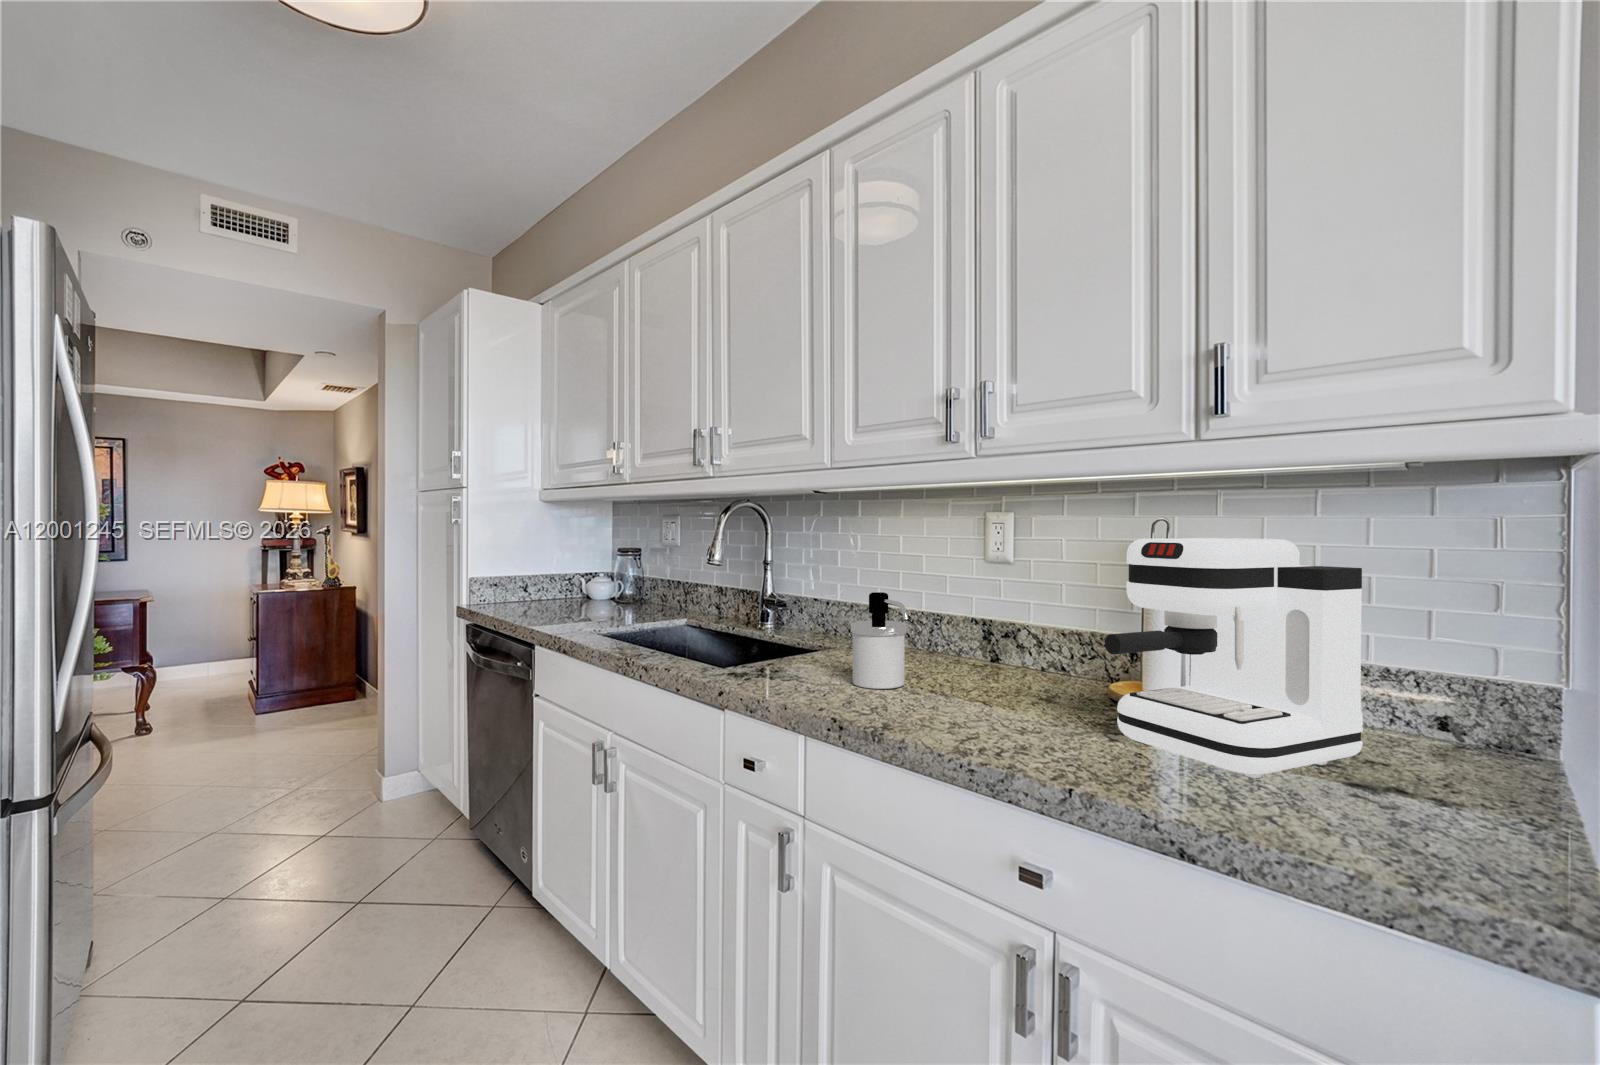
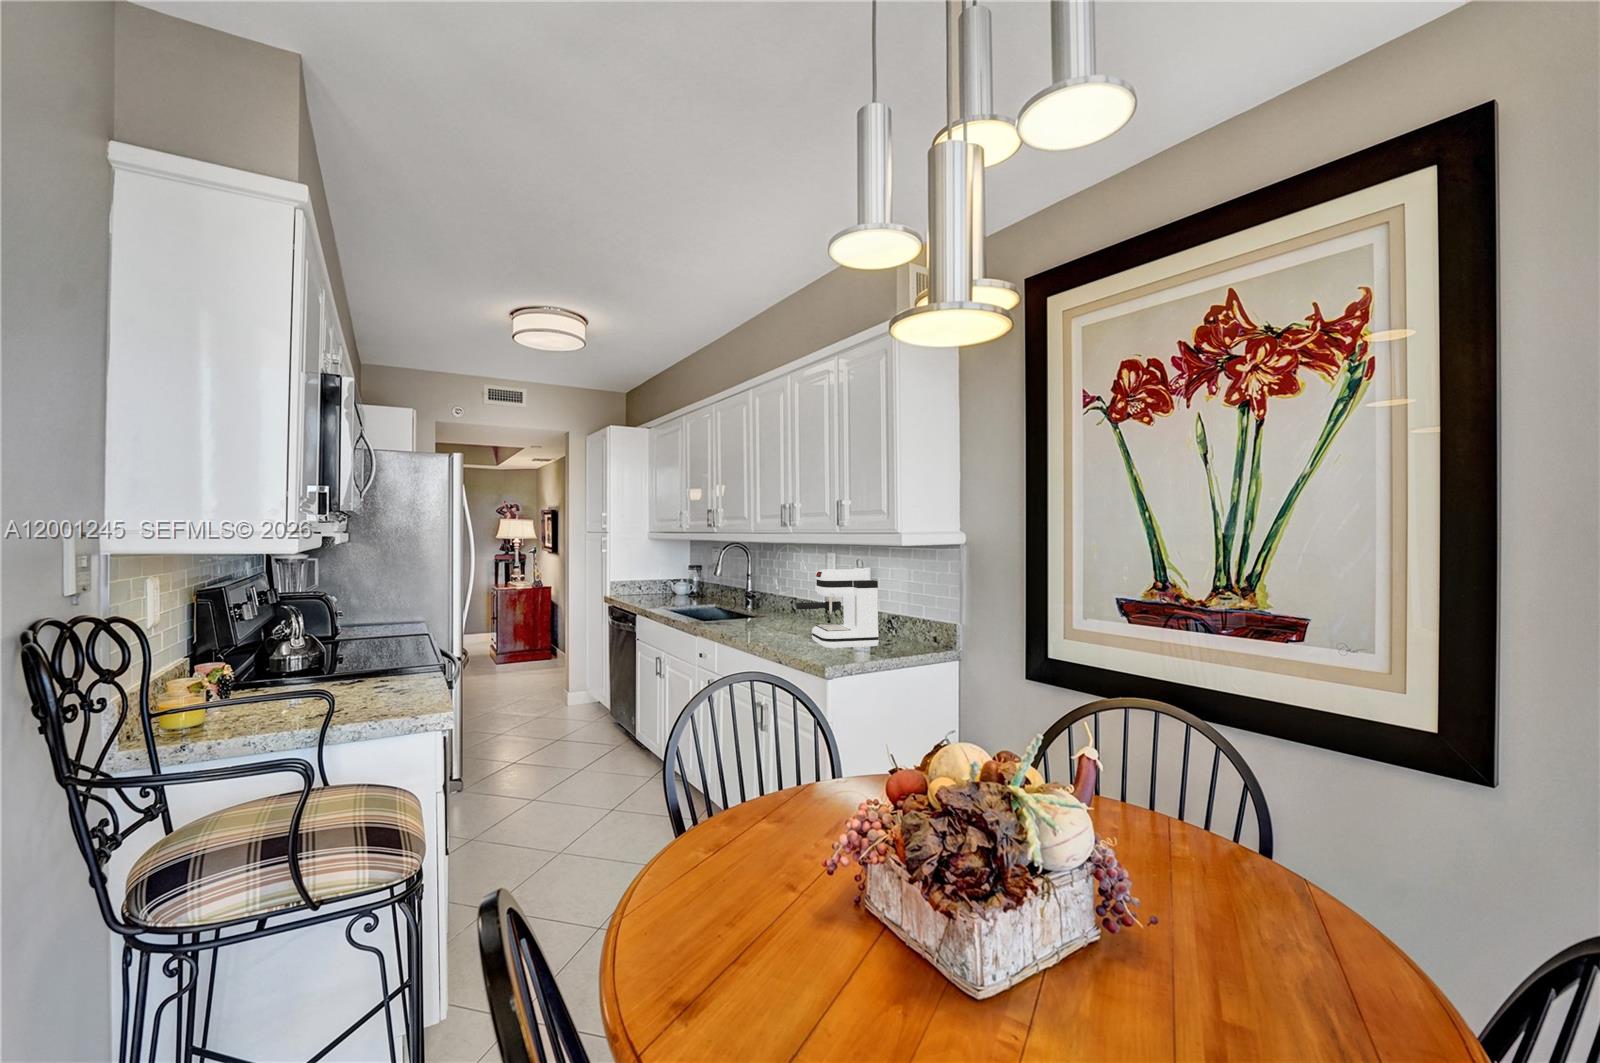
soap dispenser: present [851,592,909,689] -> none [751,590,774,630]

